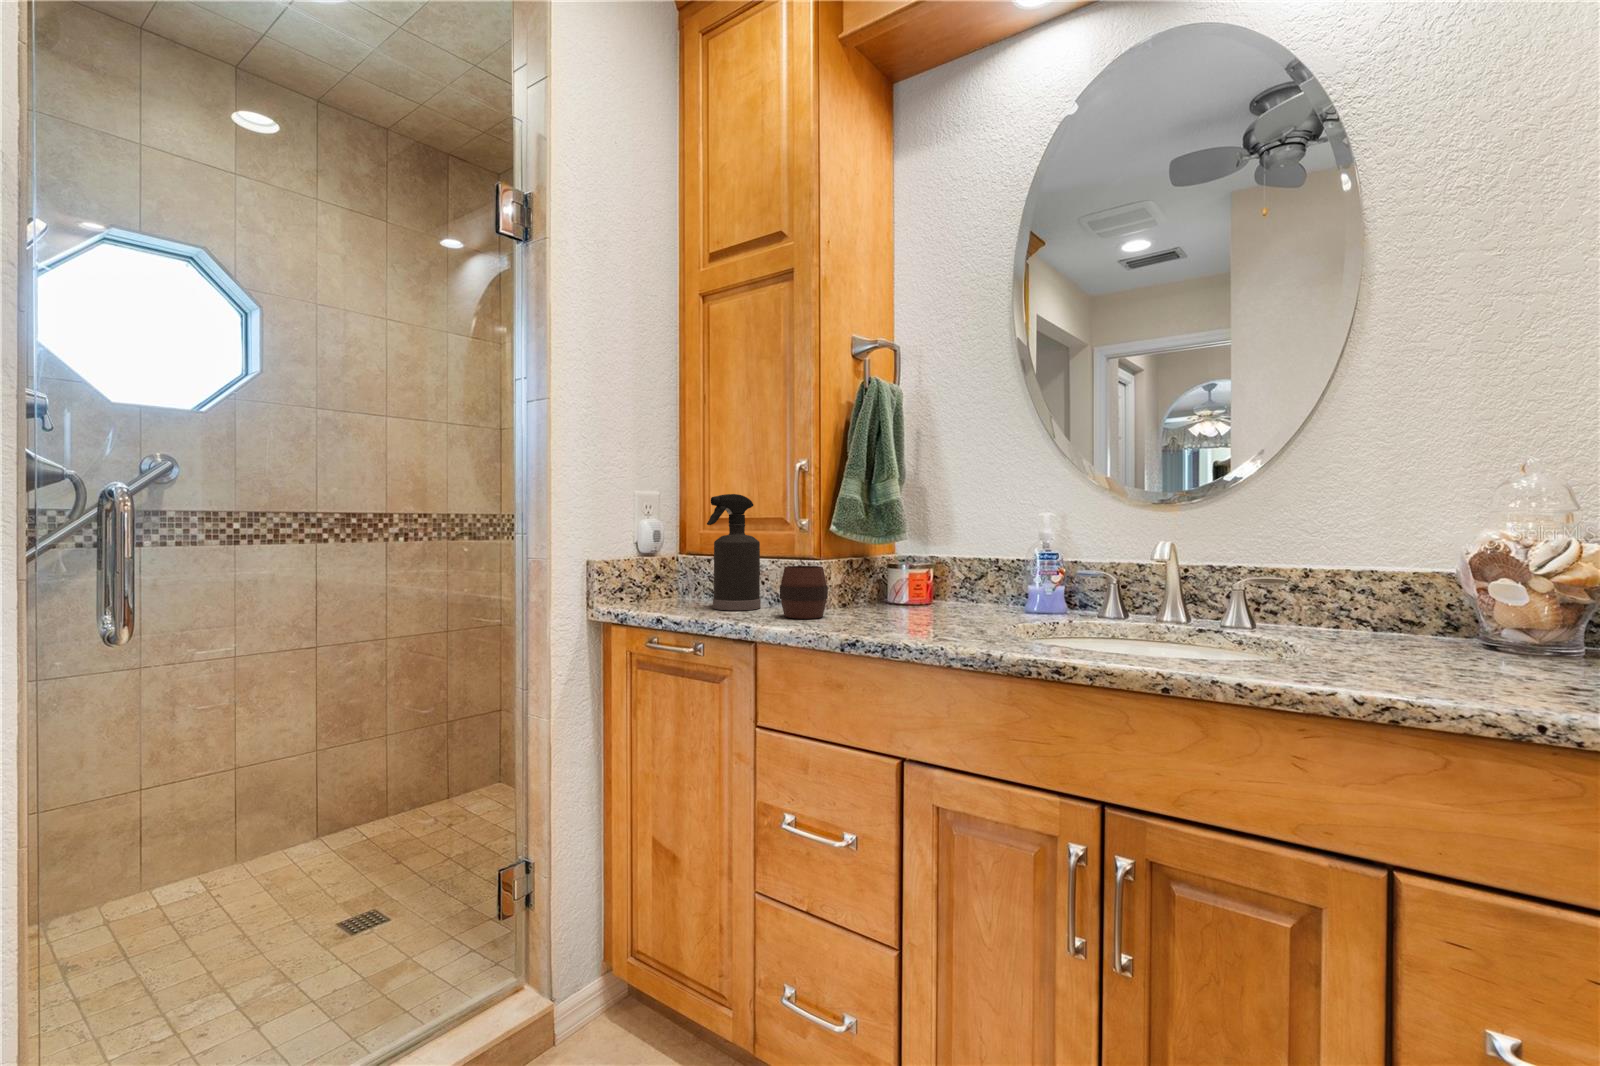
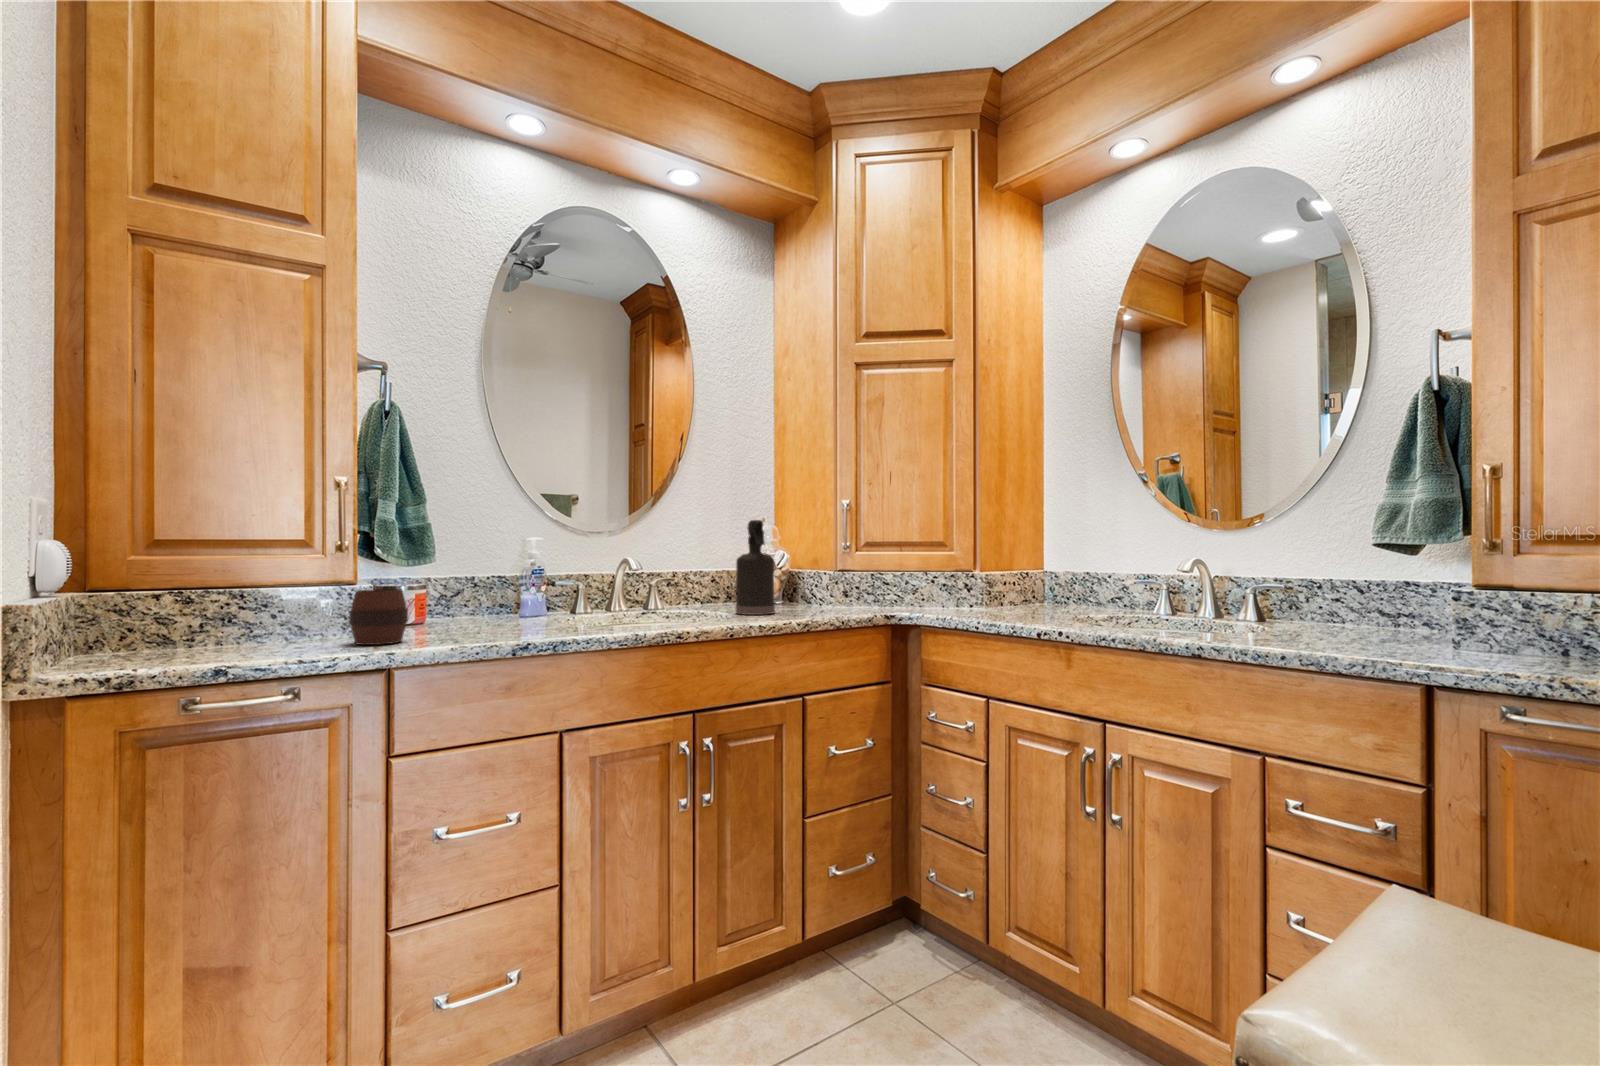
spray bottle: present [707,494,761,610] -> present [736,520,775,615]

